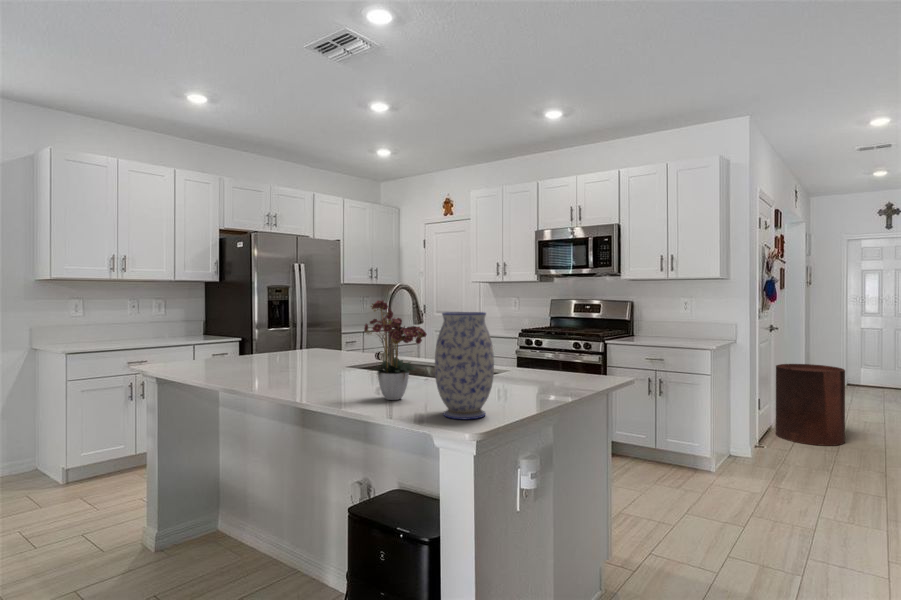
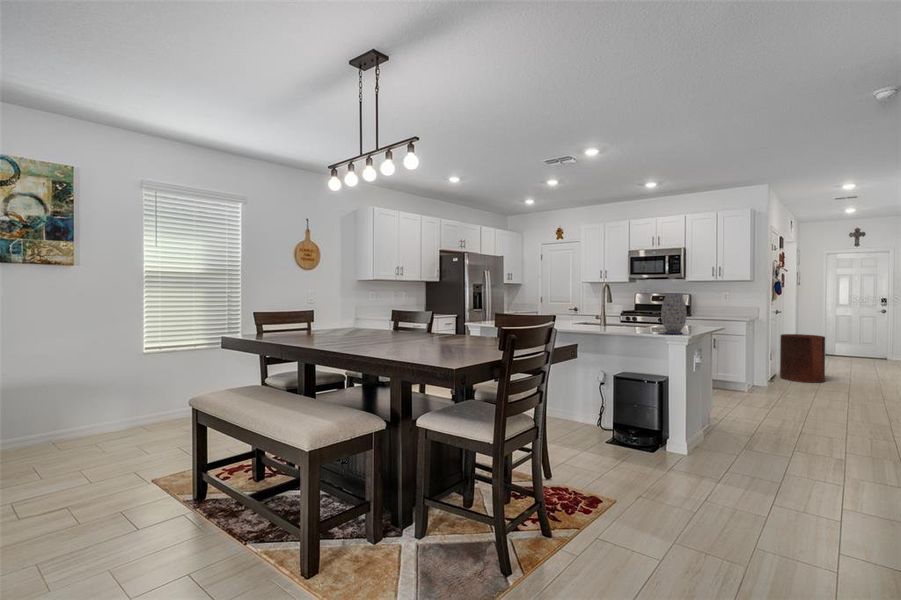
flower arrangement: present [364,300,427,400] -> none [619,287,648,331]

